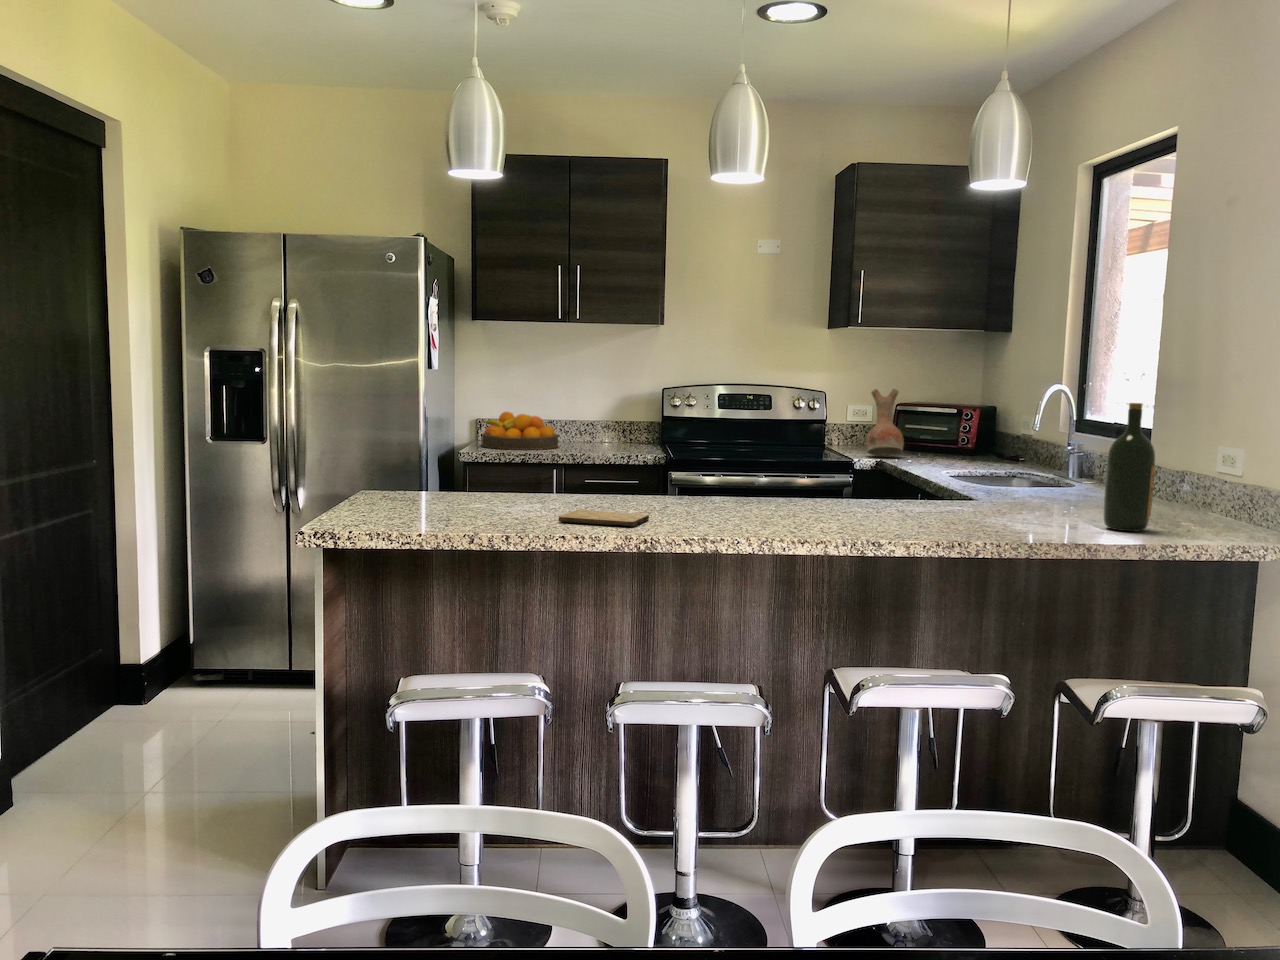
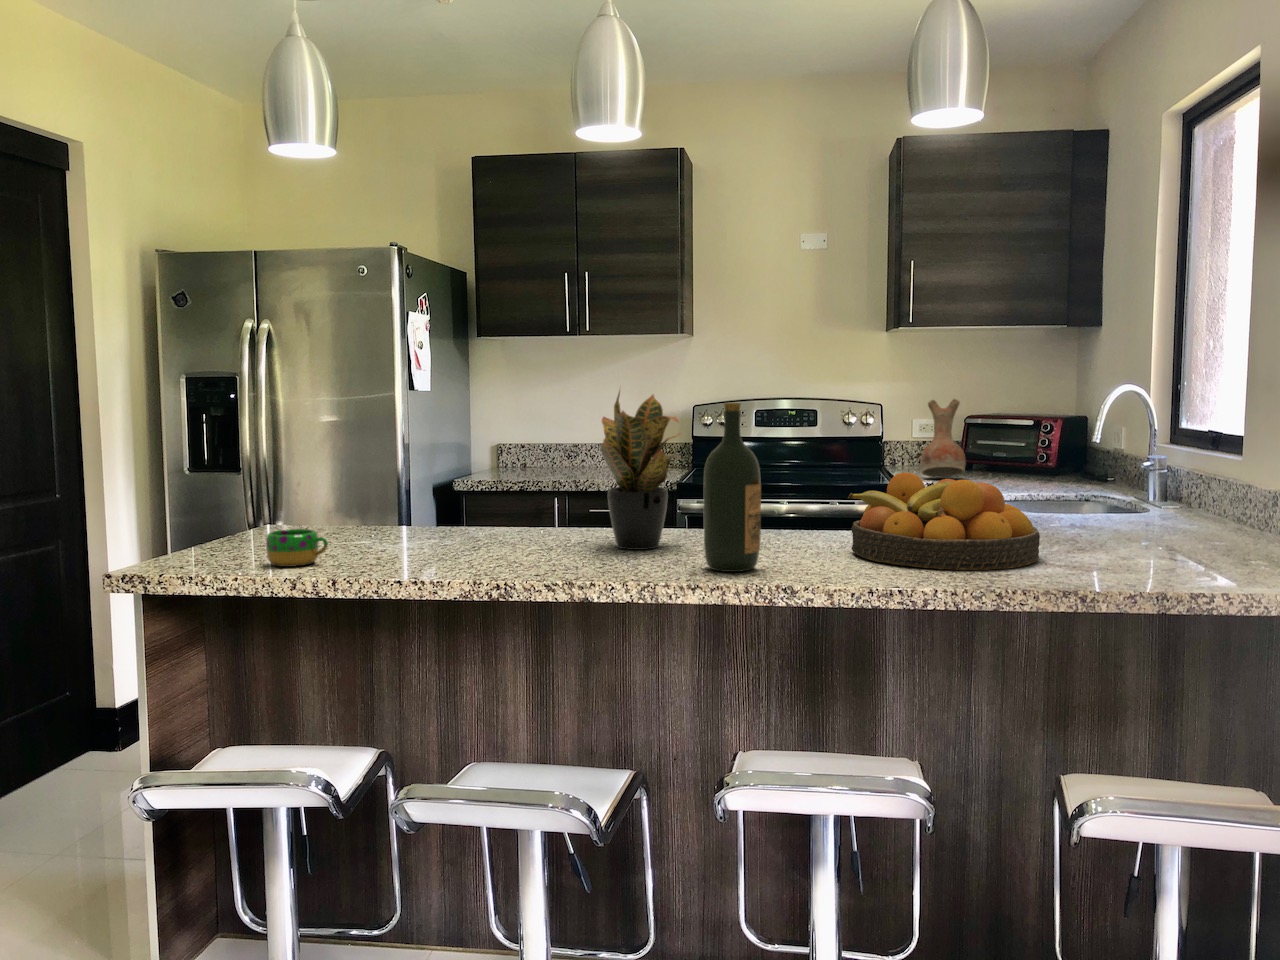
potted plant: none [675,373,767,513] -> present [601,391,681,550]
wine bottle: present [1104,403,1155,532] -> present [704,403,761,572]
fruit bowl: present [482,412,558,450] -> present [848,473,1040,570]
mug: none [432,494,485,526] -> present [266,529,328,567]
cutting board: present [559,510,649,527] -> none [420,546,535,569]

